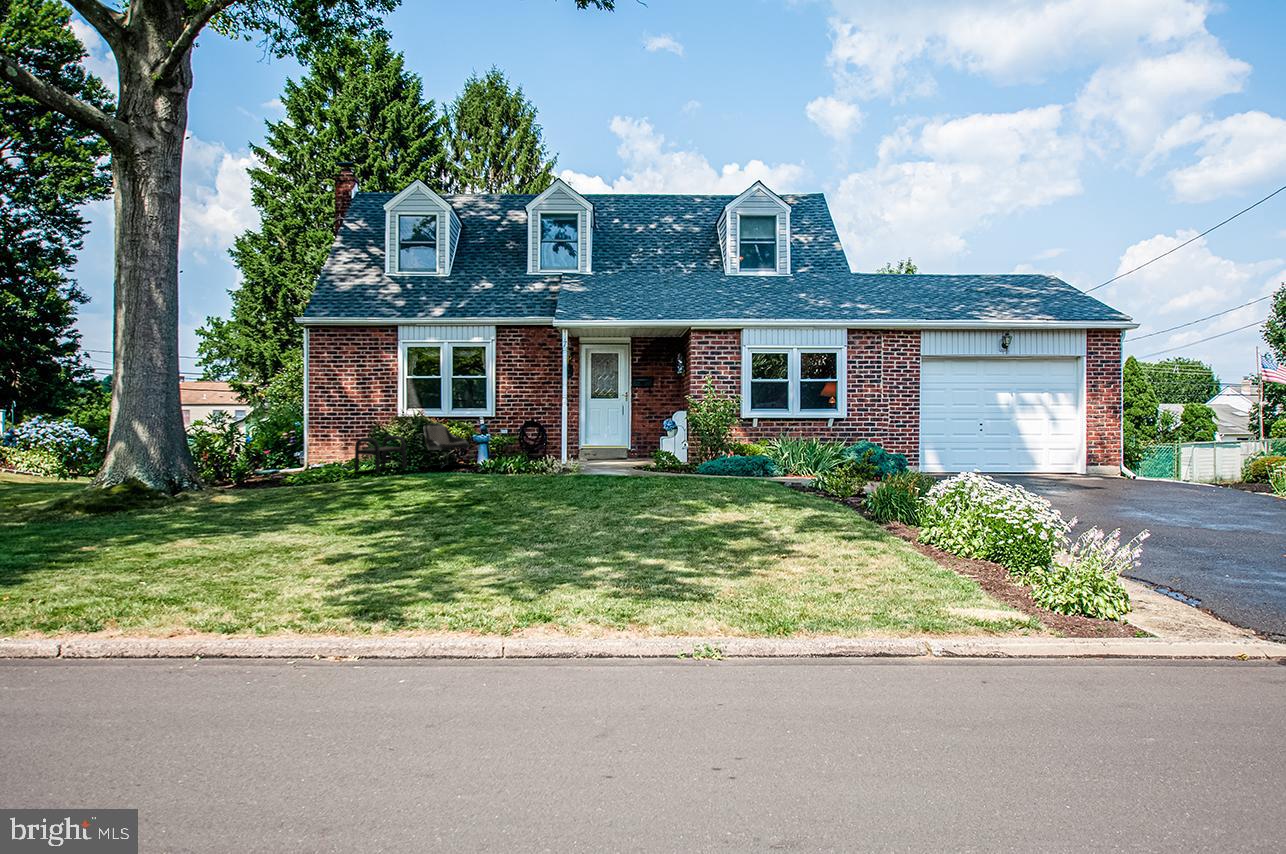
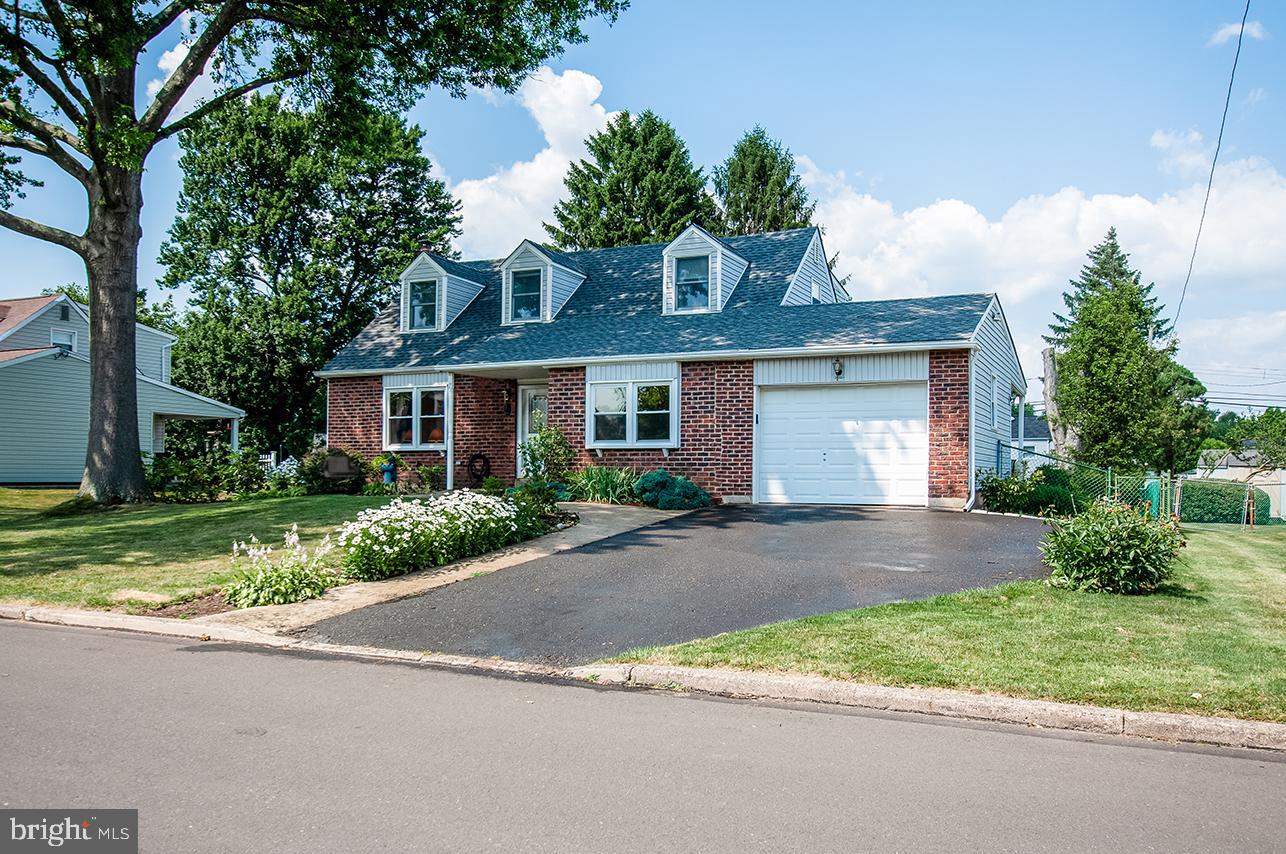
bench: present [354,436,406,473] -> none [264,465,310,494]

